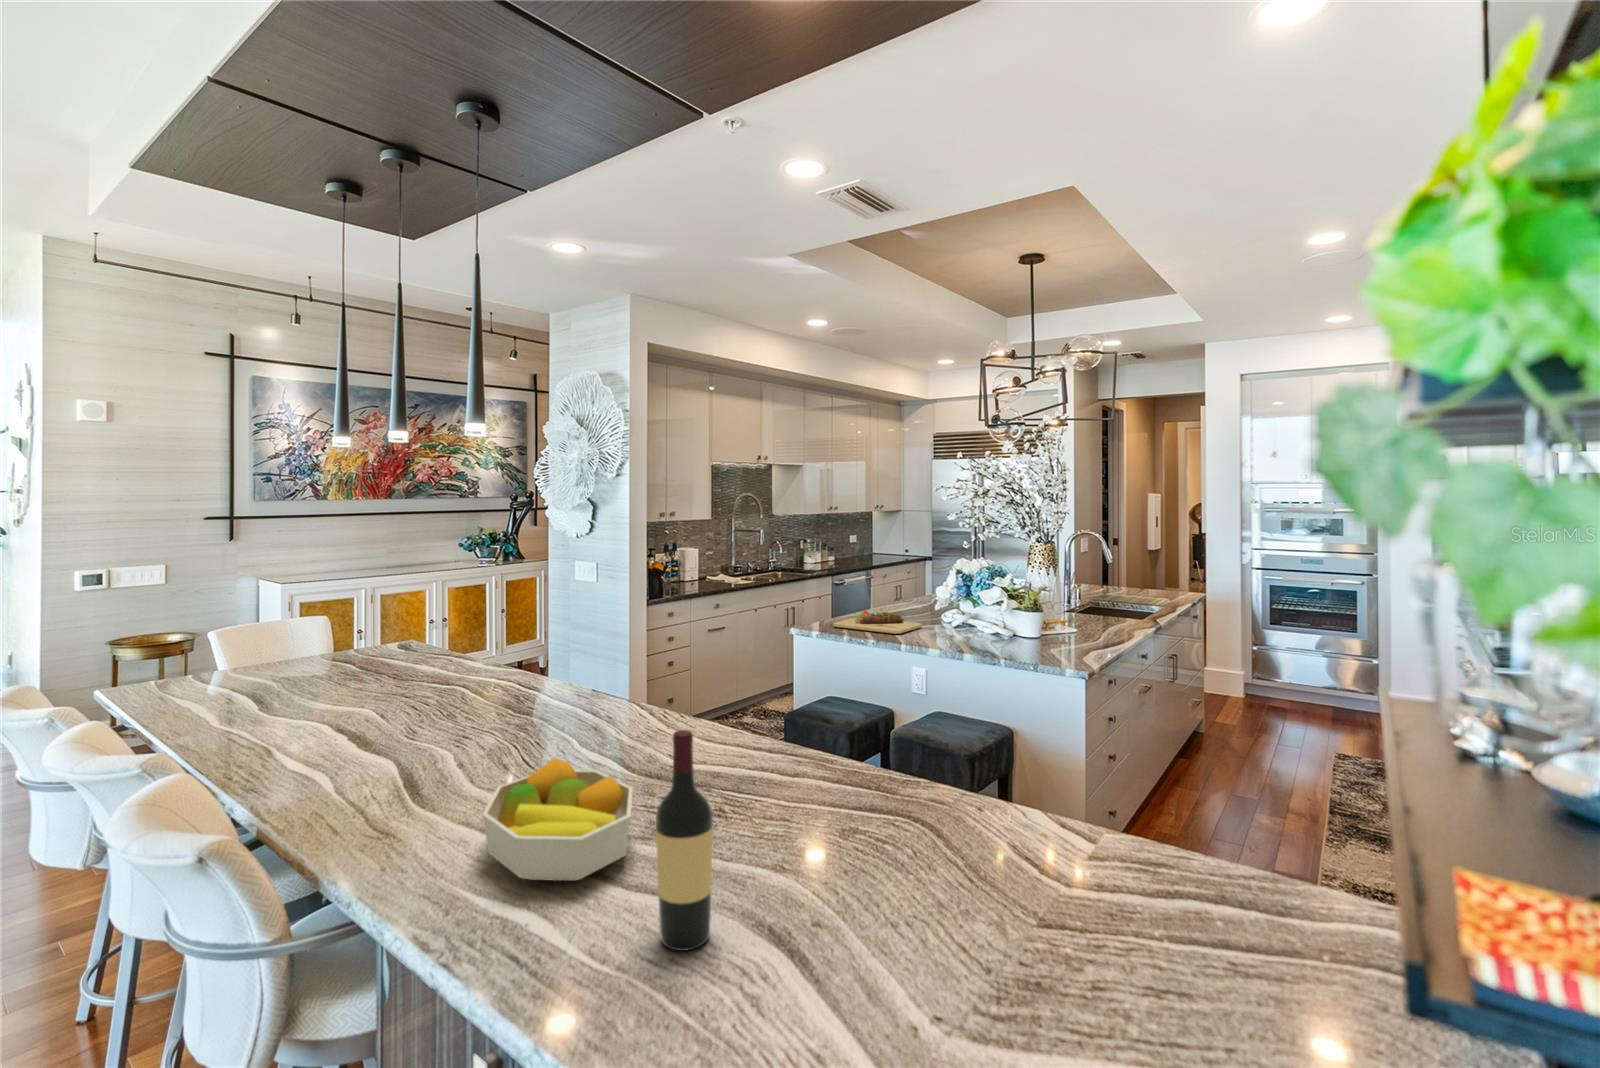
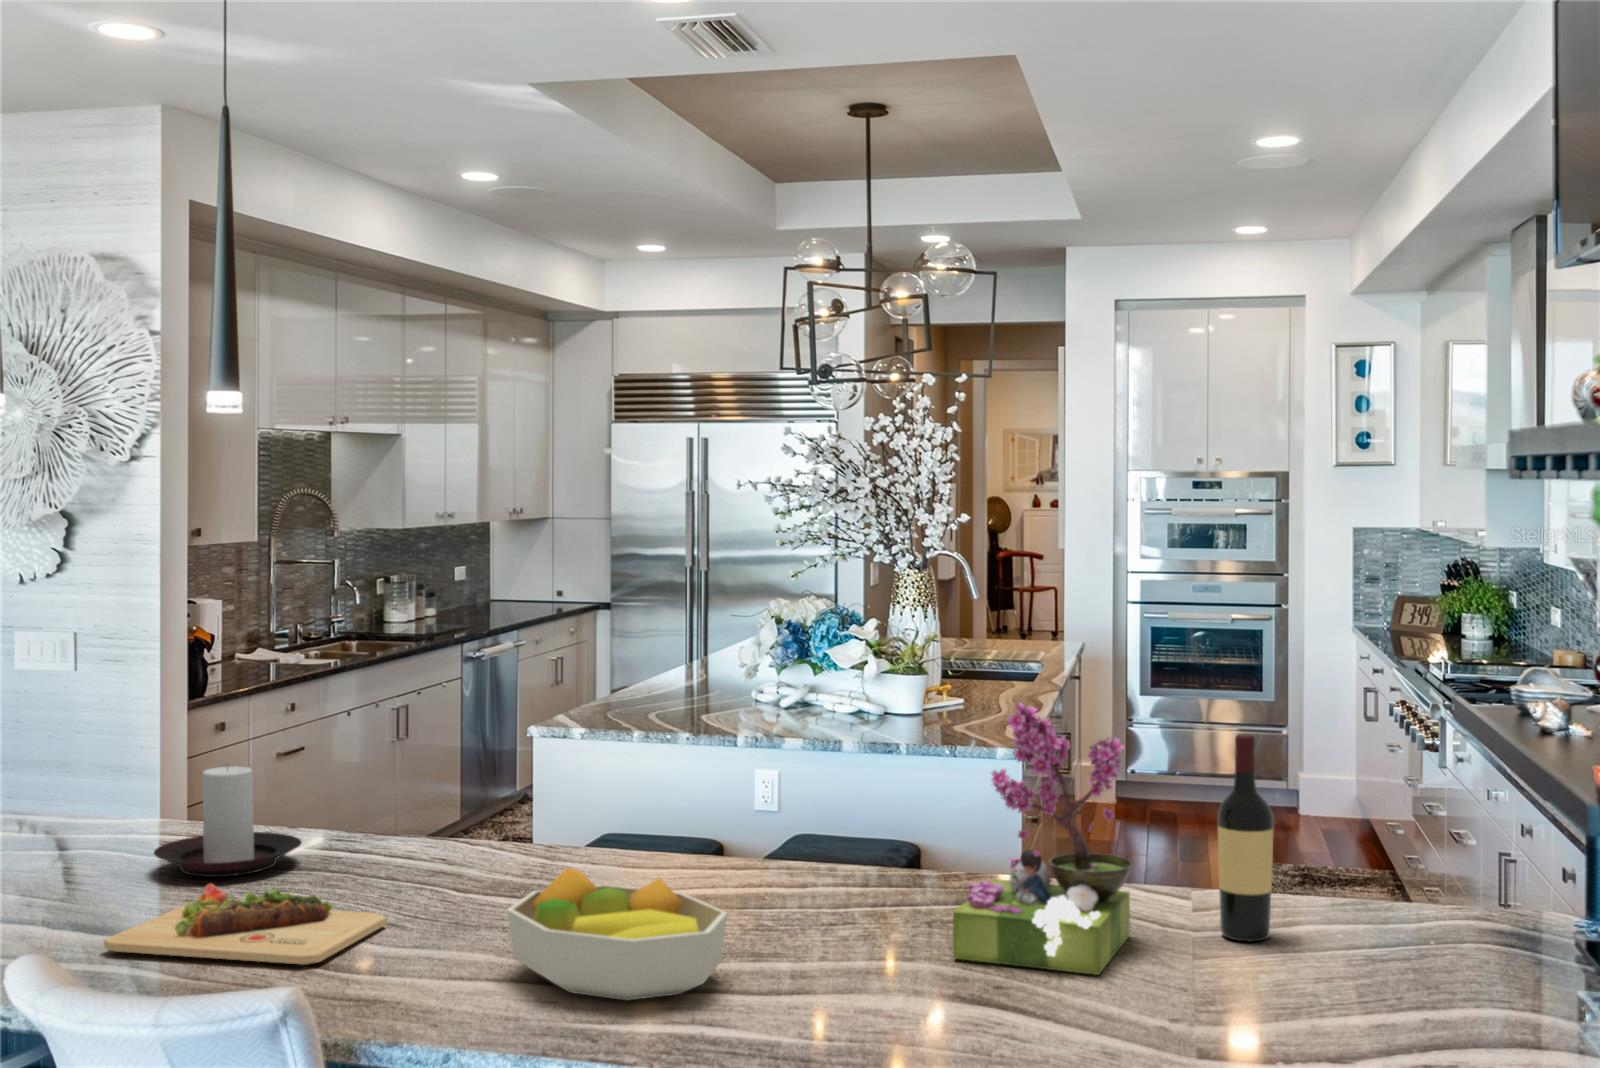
cutting board: present [833,610,922,634] -> present [104,884,387,965]
candle holder: none [454,649,545,719] -> present [154,766,302,877]
flower arrangement: none [822,654,1004,932] -> present [953,703,1133,975]
wine bottle: present [656,730,713,951] -> present [1218,734,1274,942]

